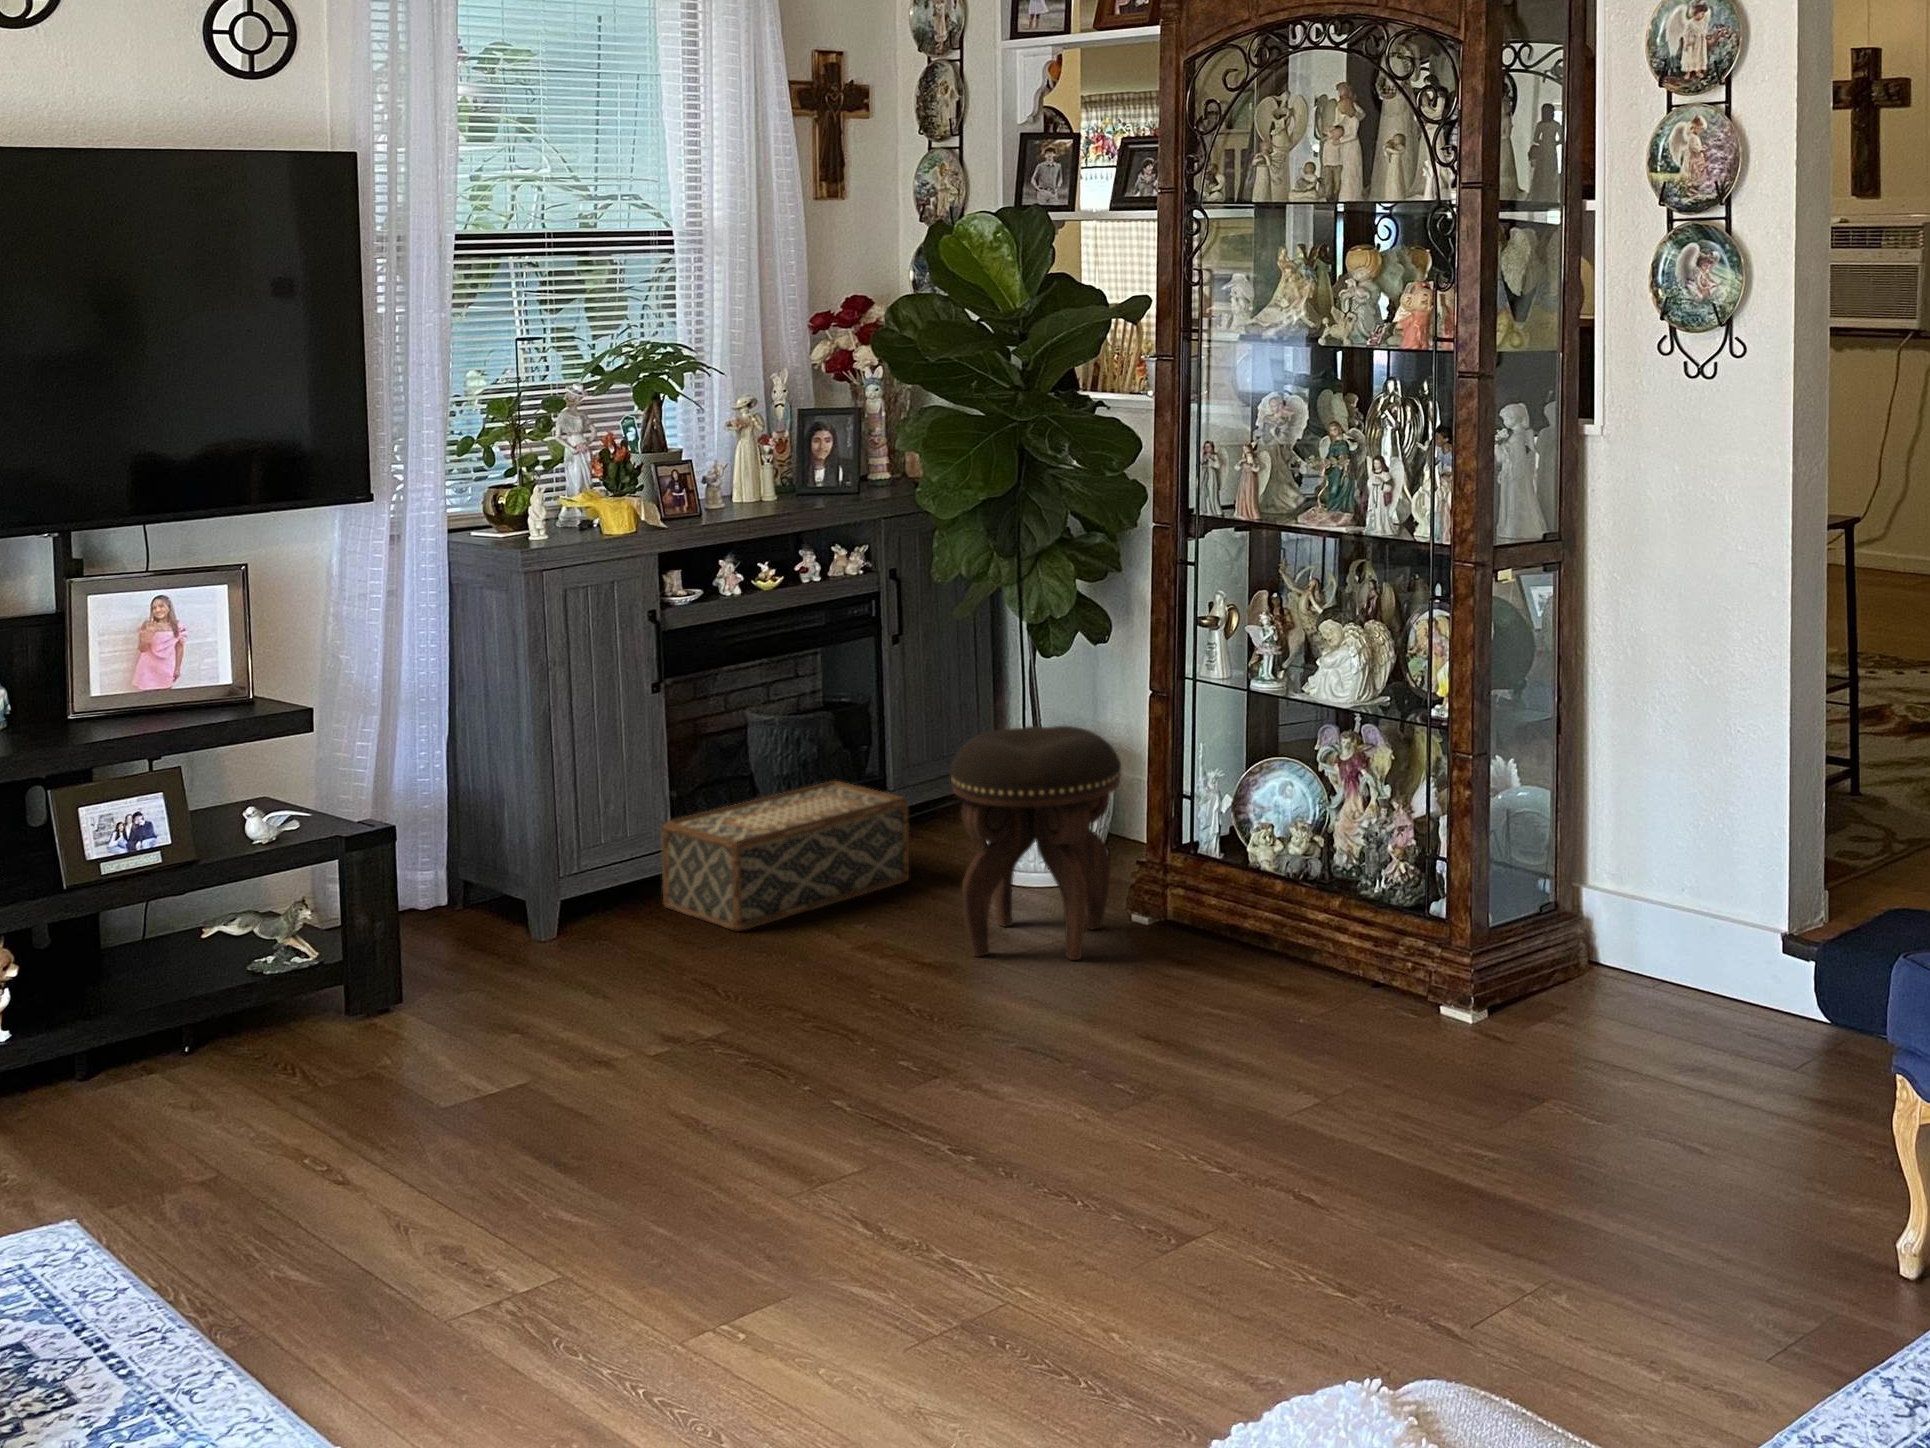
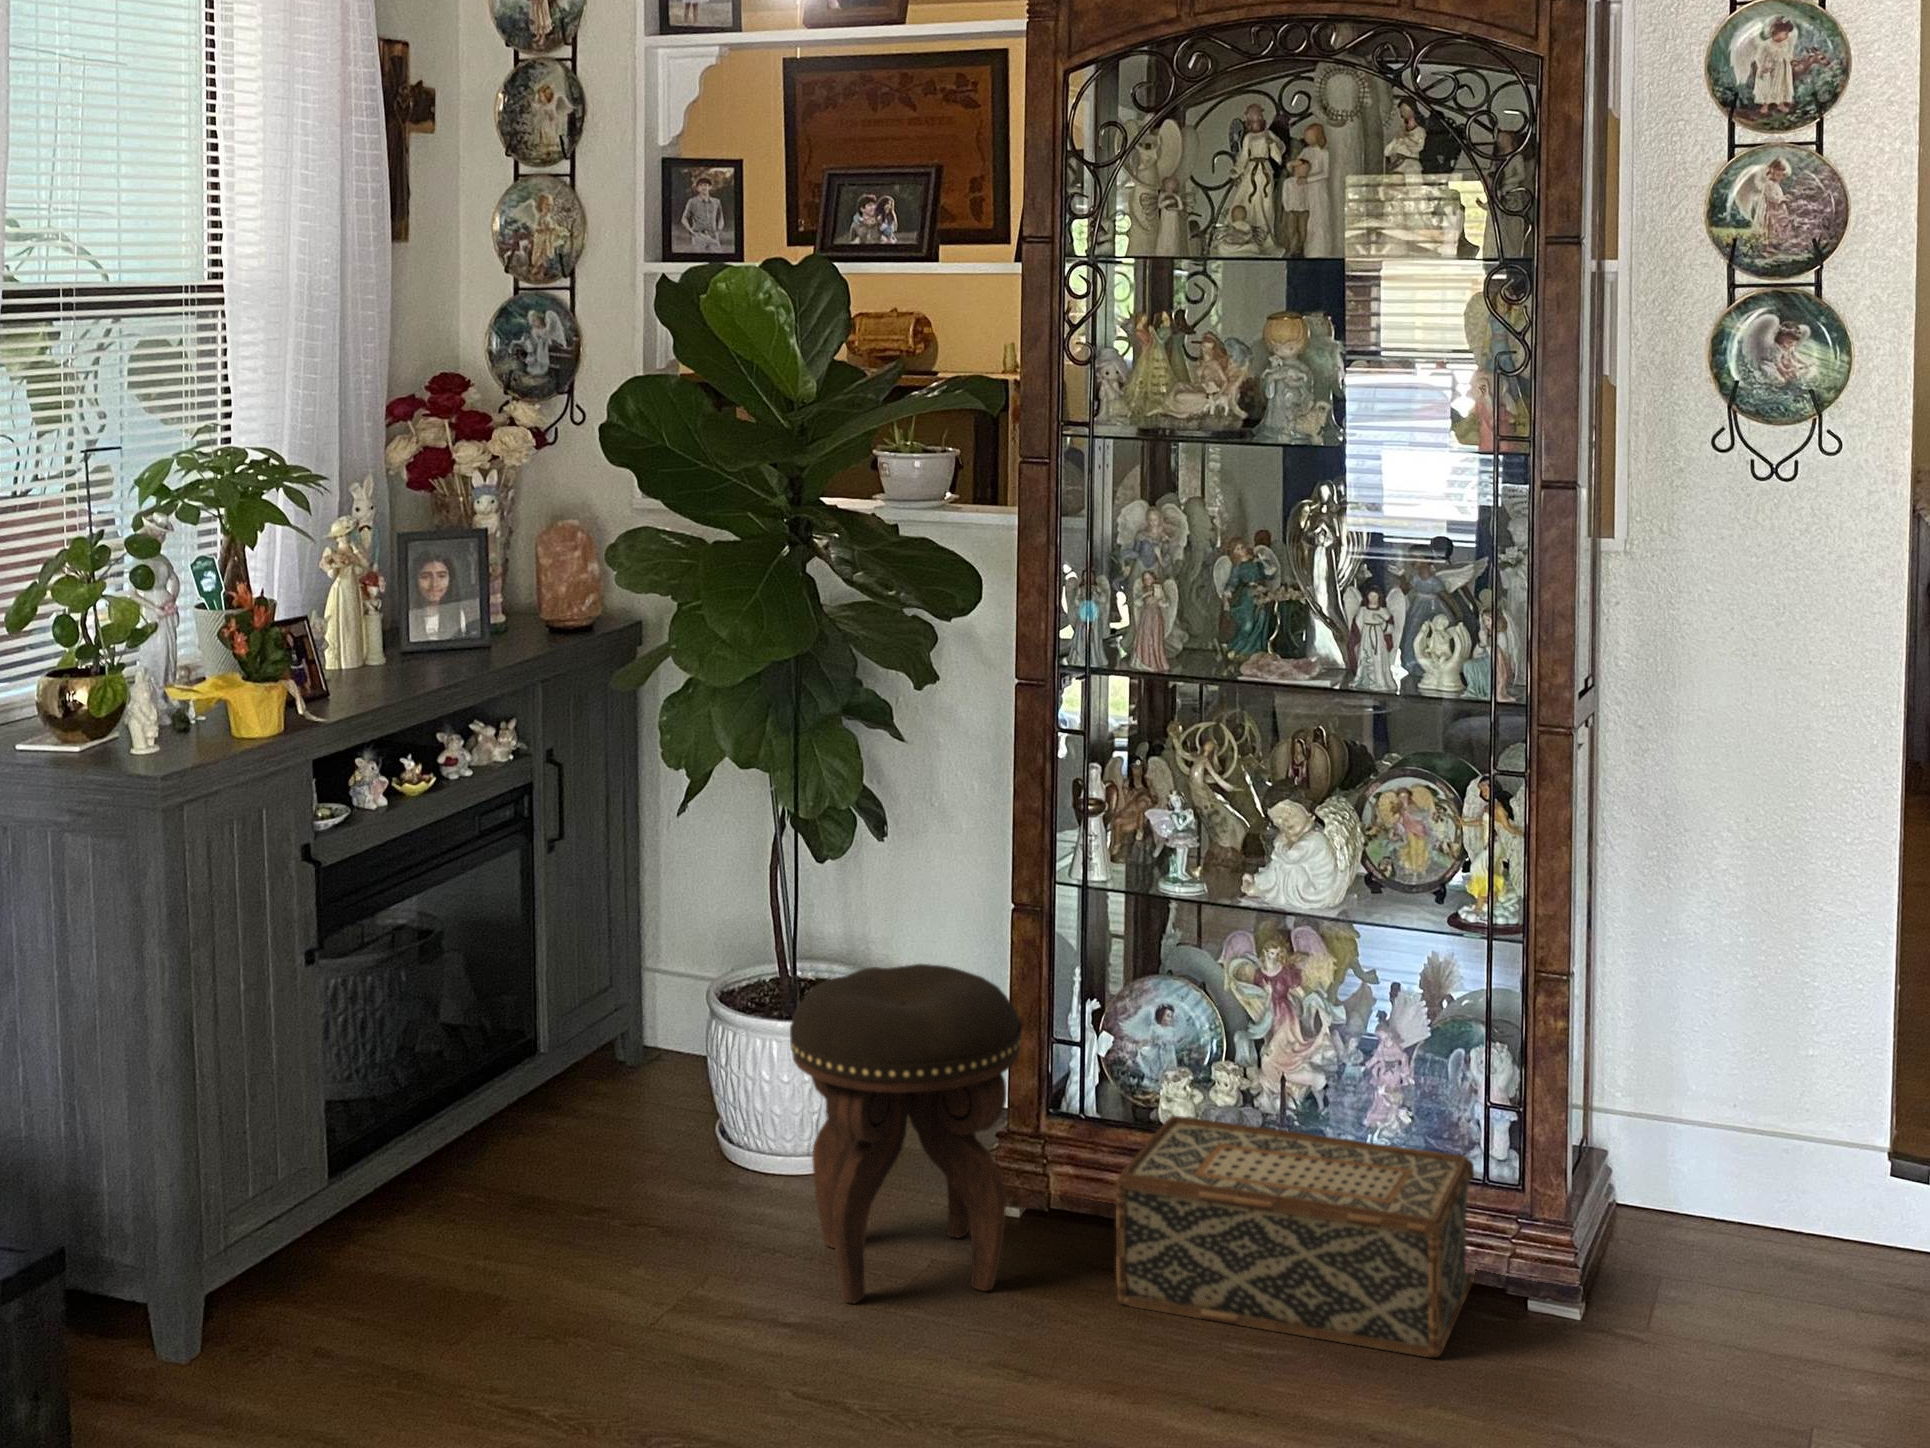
woven basket: present [662,781,909,931] -> present [1116,1116,1475,1357]

